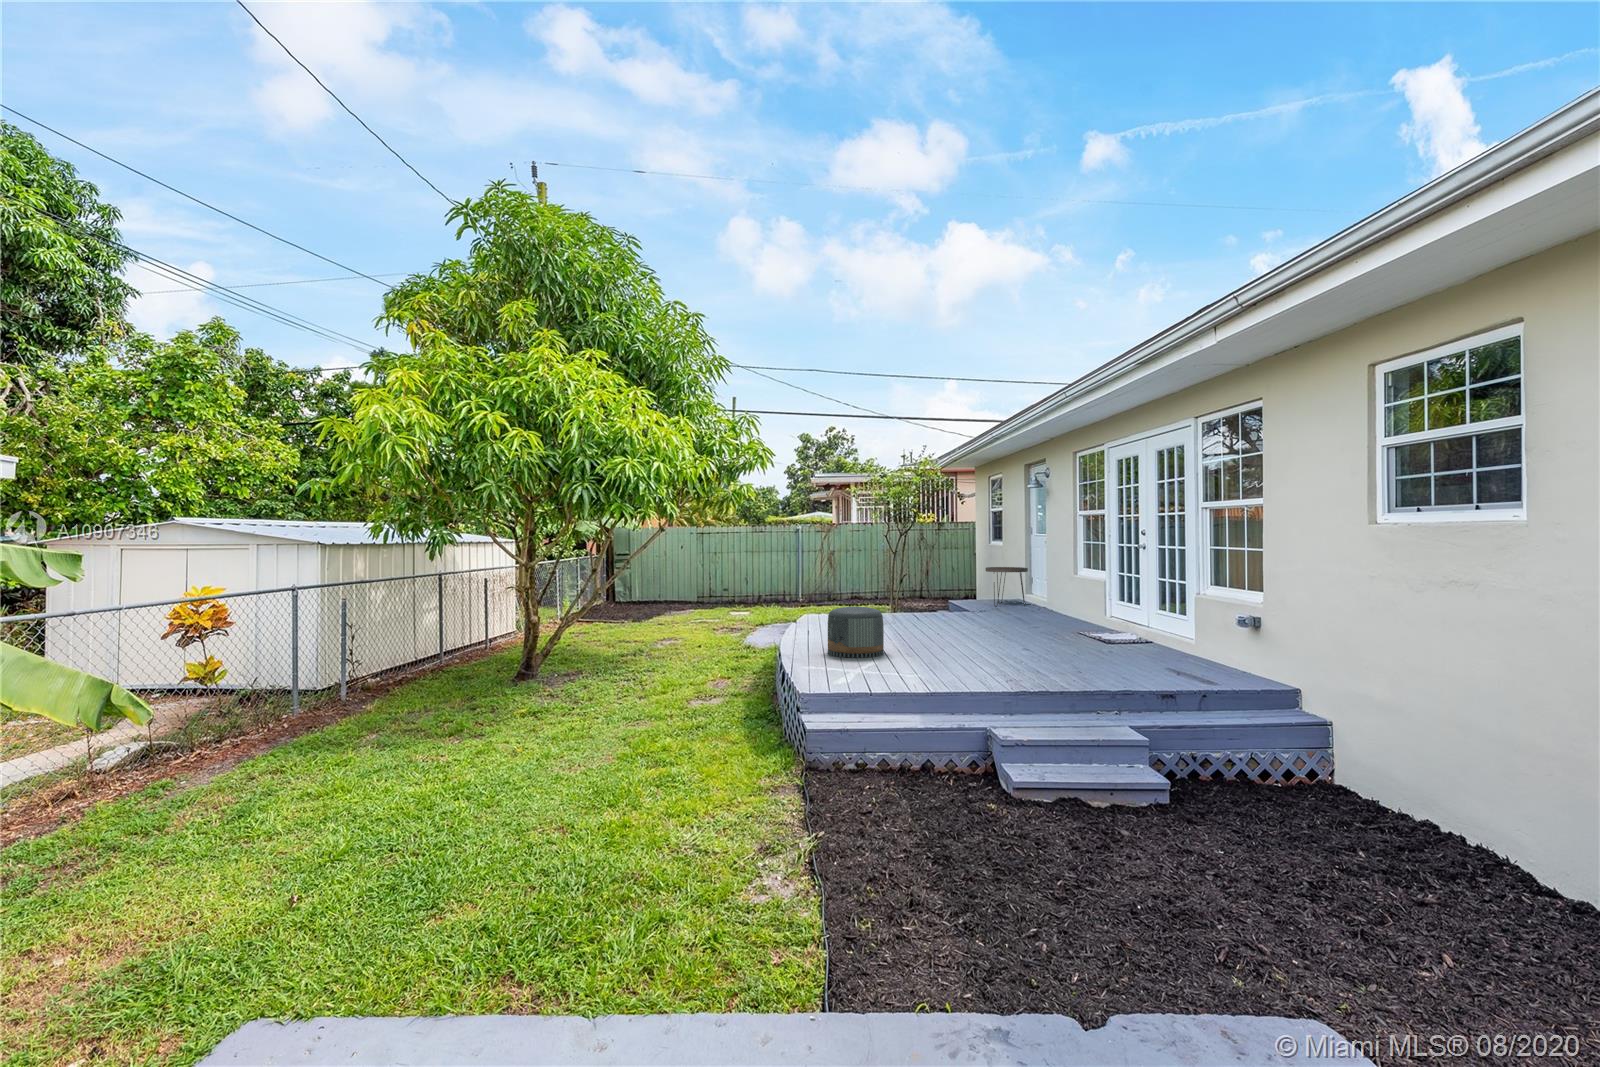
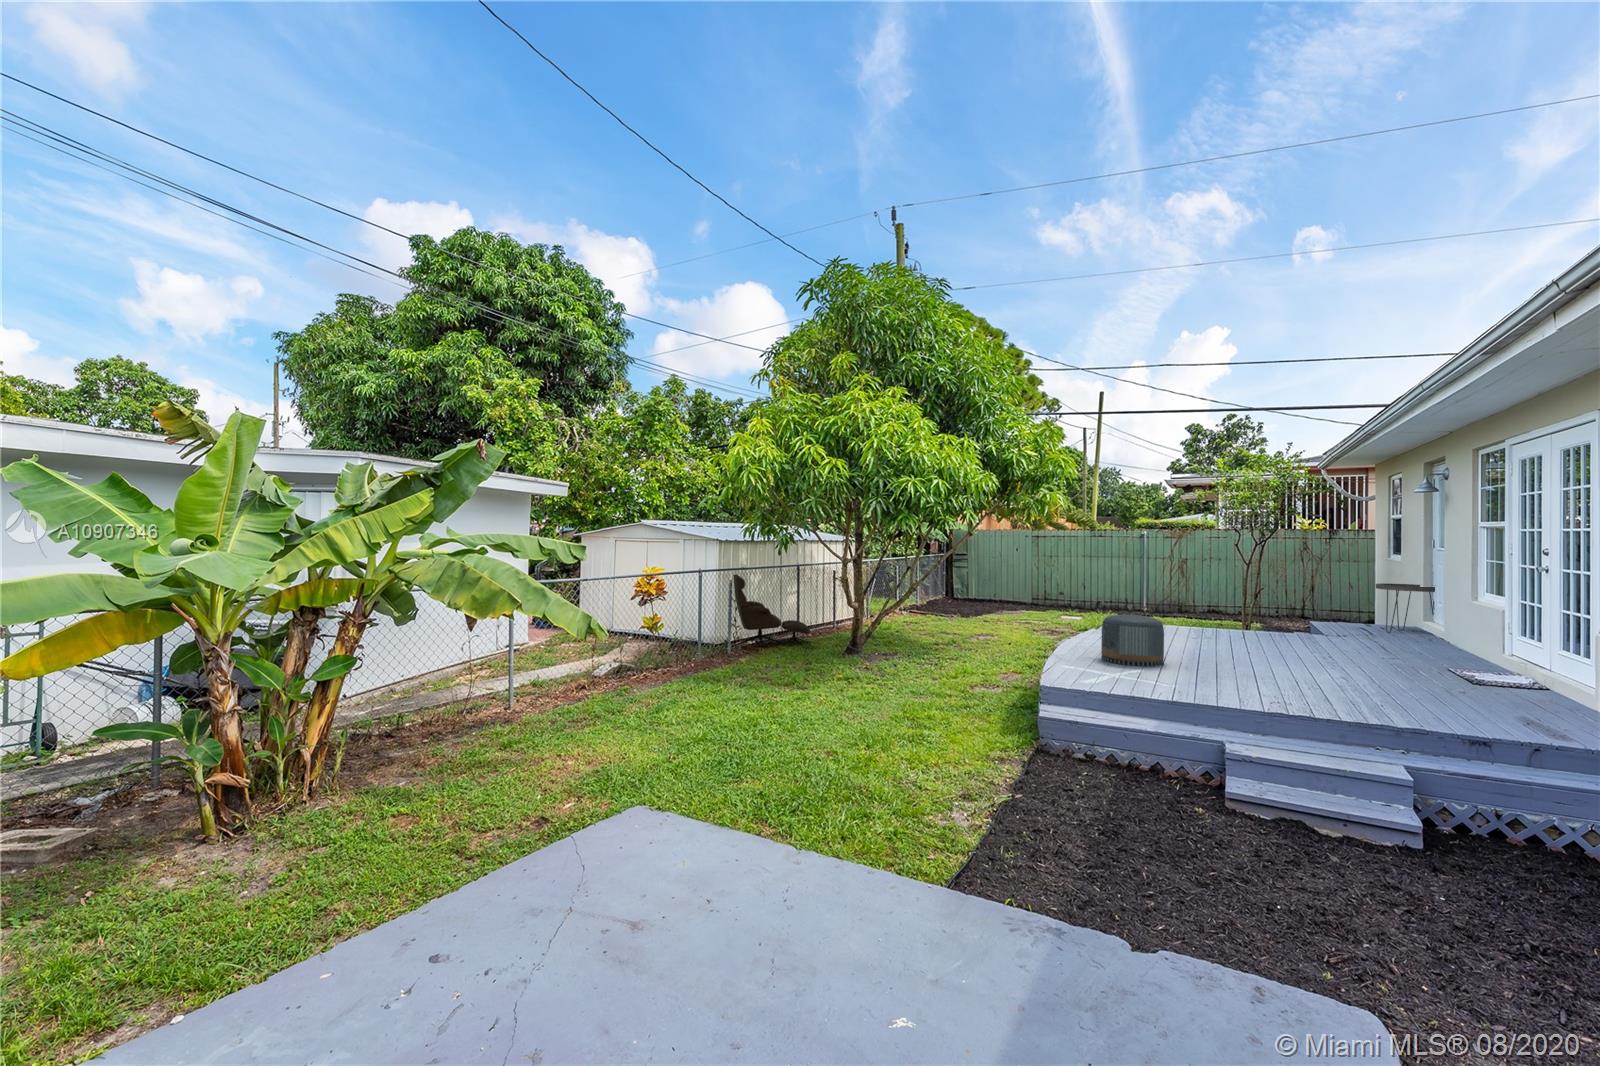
lounge chair: none [347,590,466,686] -> present [733,574,810,647]

